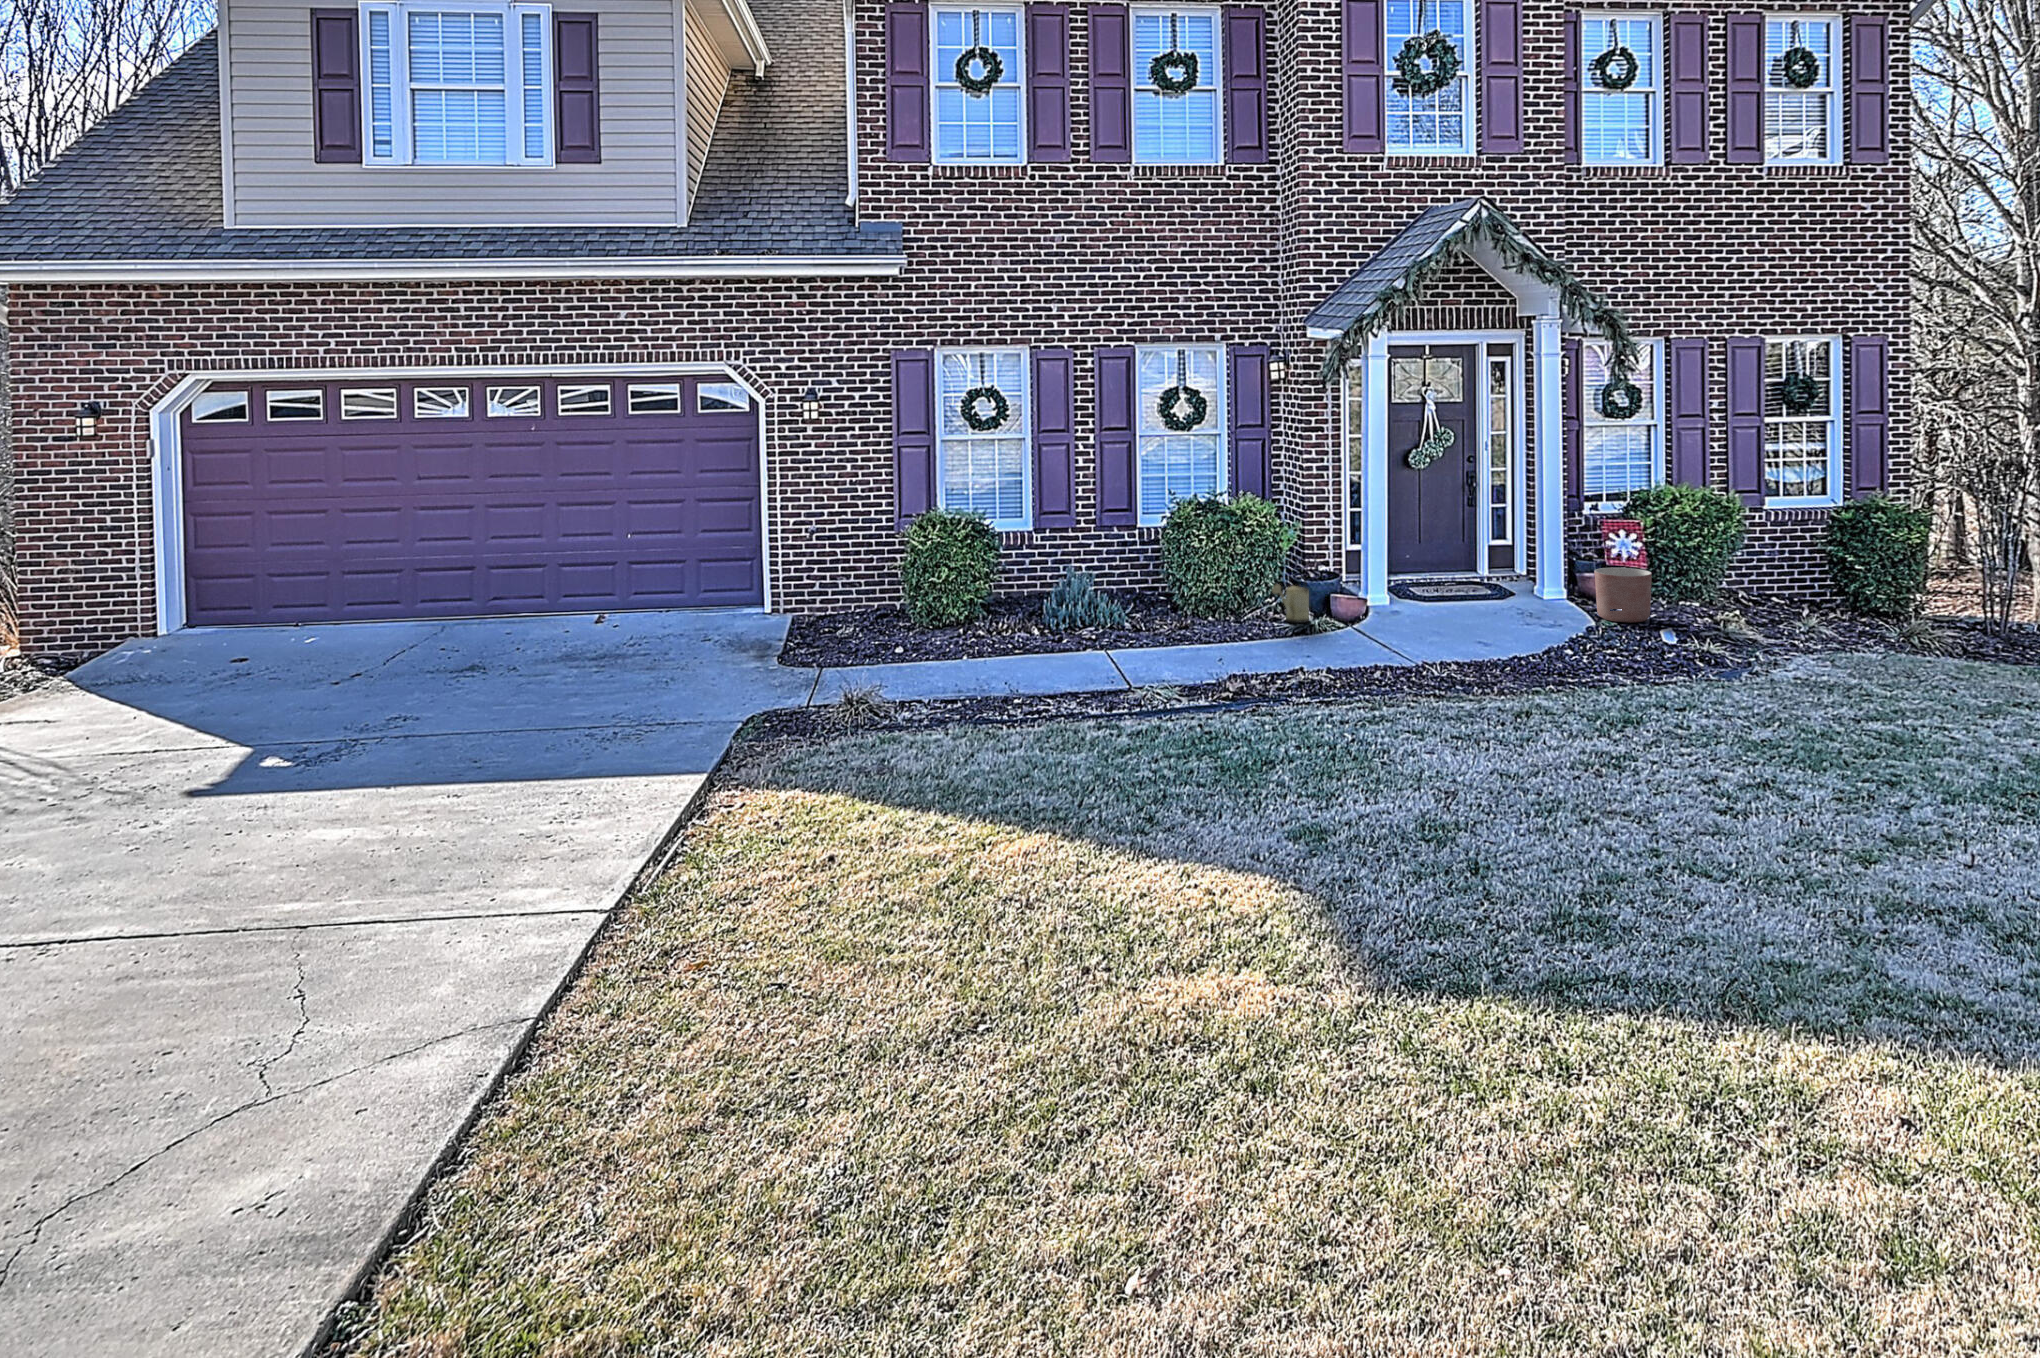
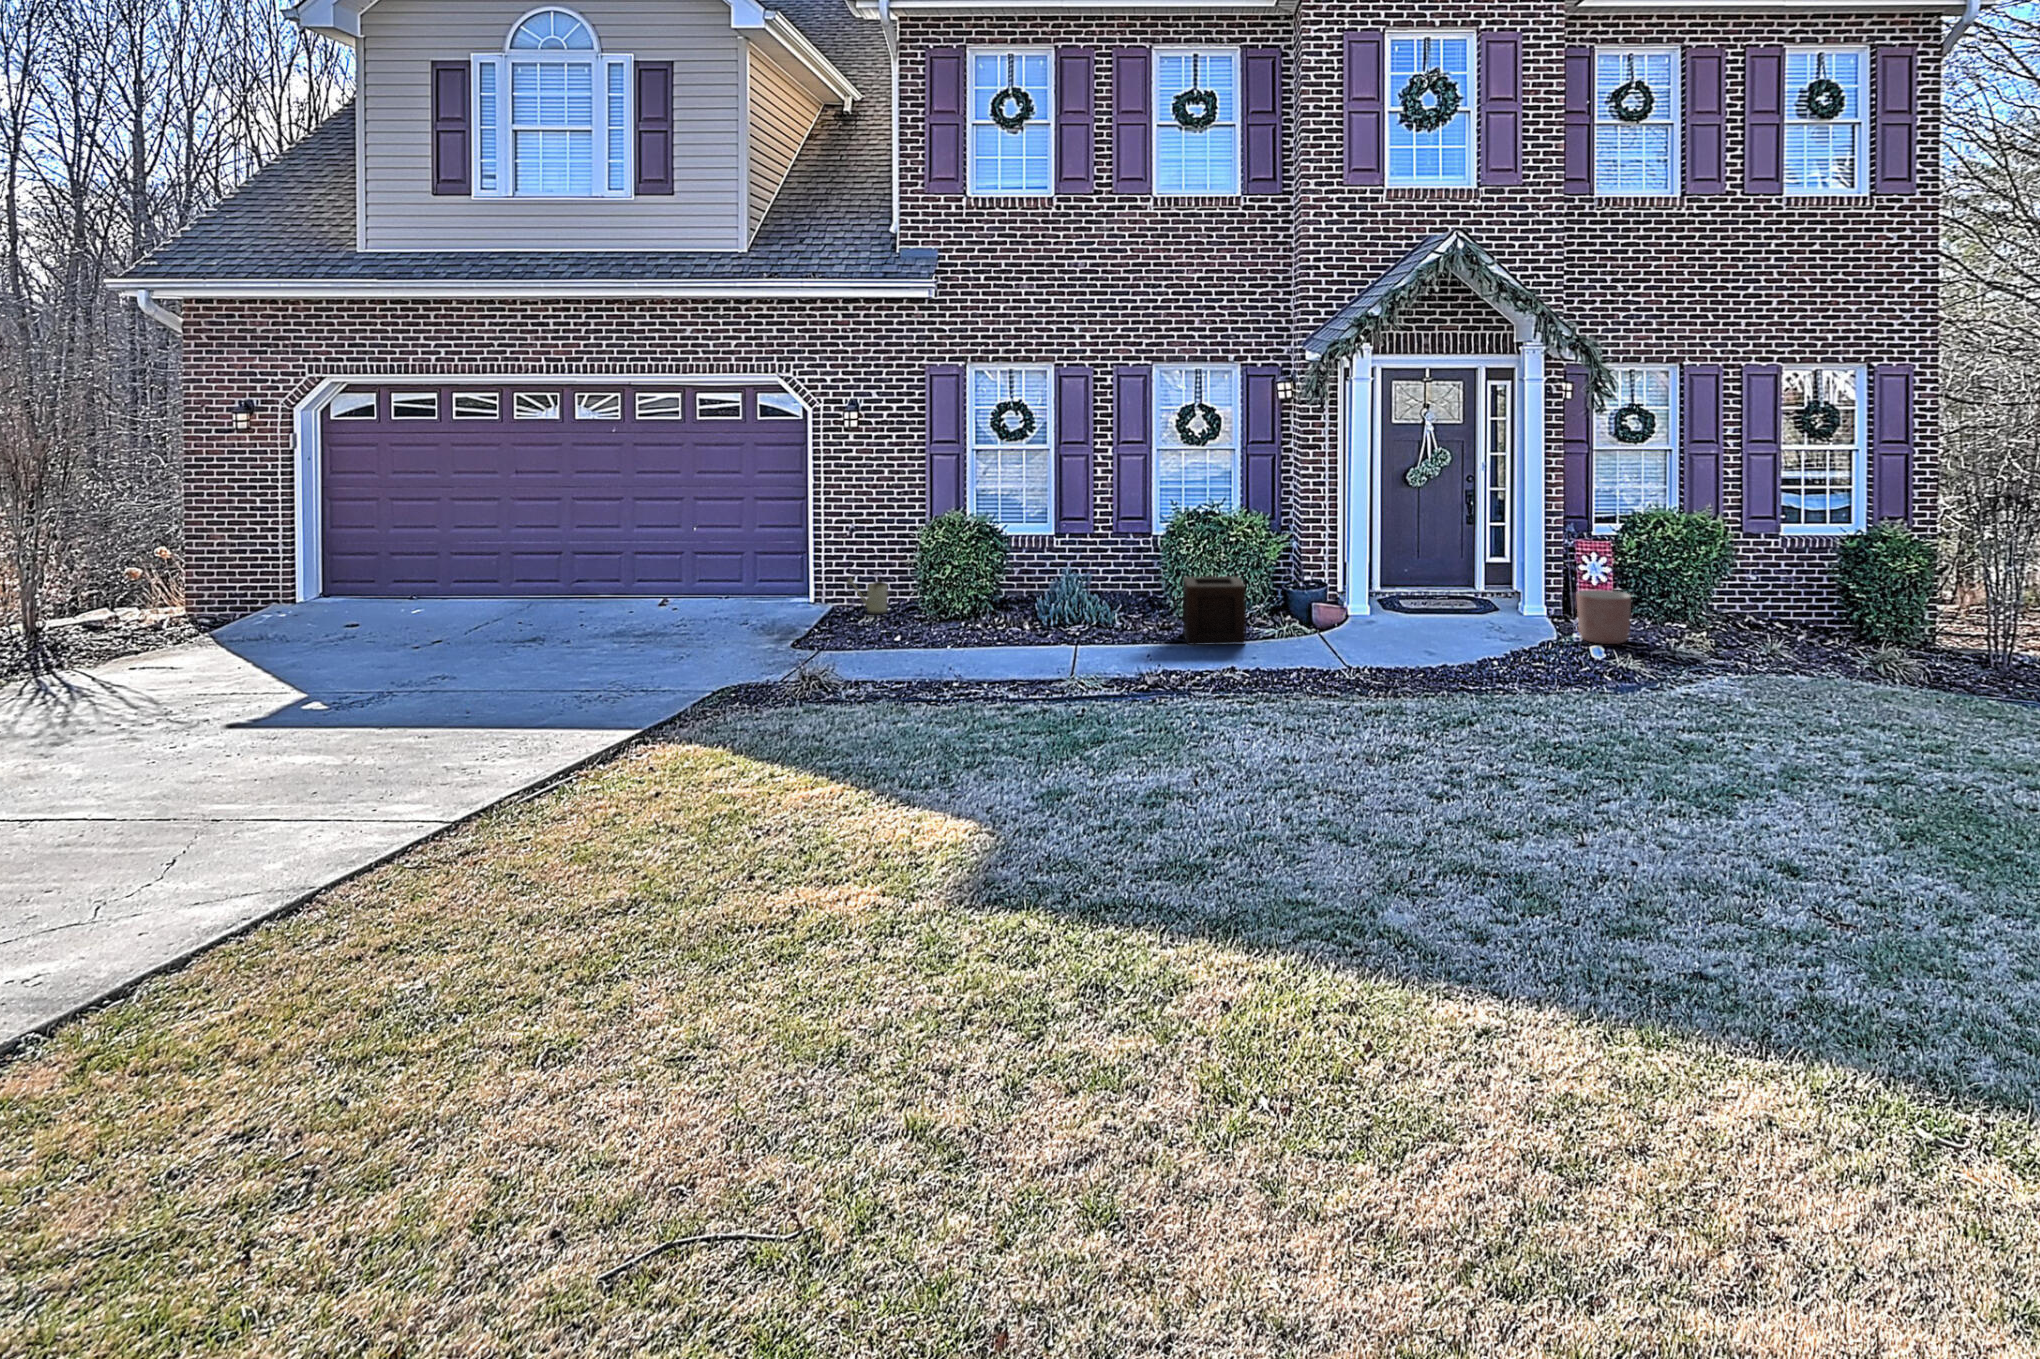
wooden crate: none [1194,568,1271,642] -> present [1183,577,1246,645]
watering can: present [1272,584,1309,623] -> present [846,578,888,615]

